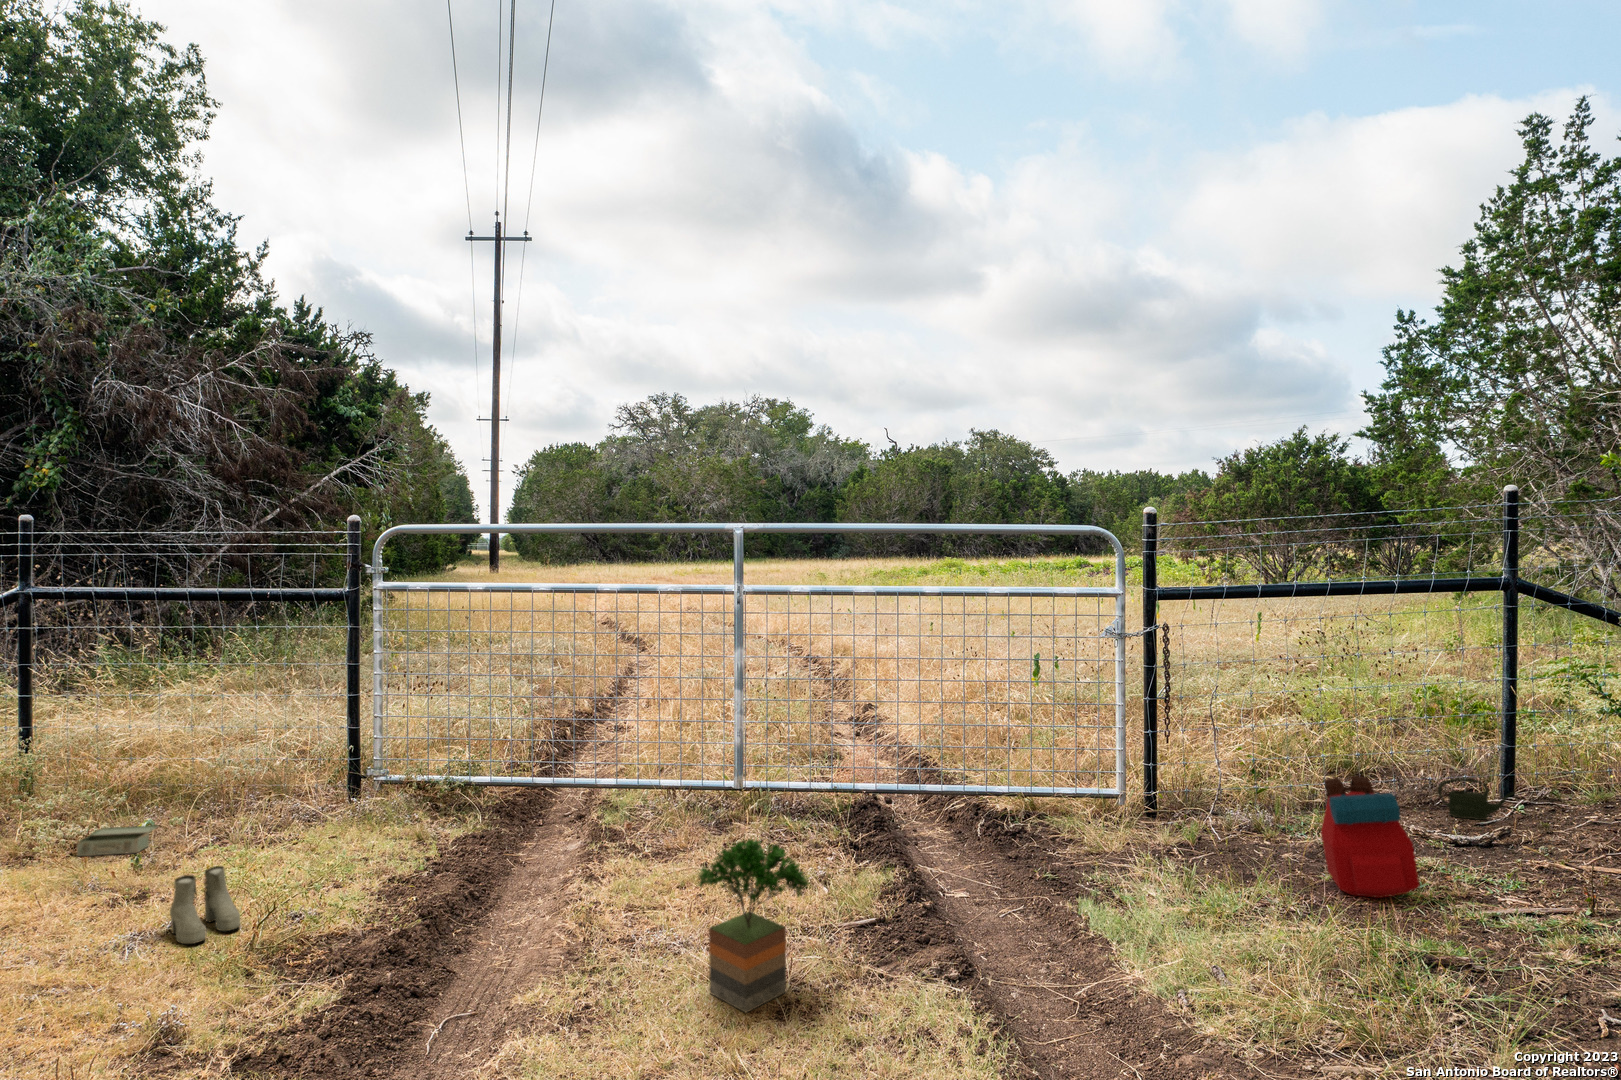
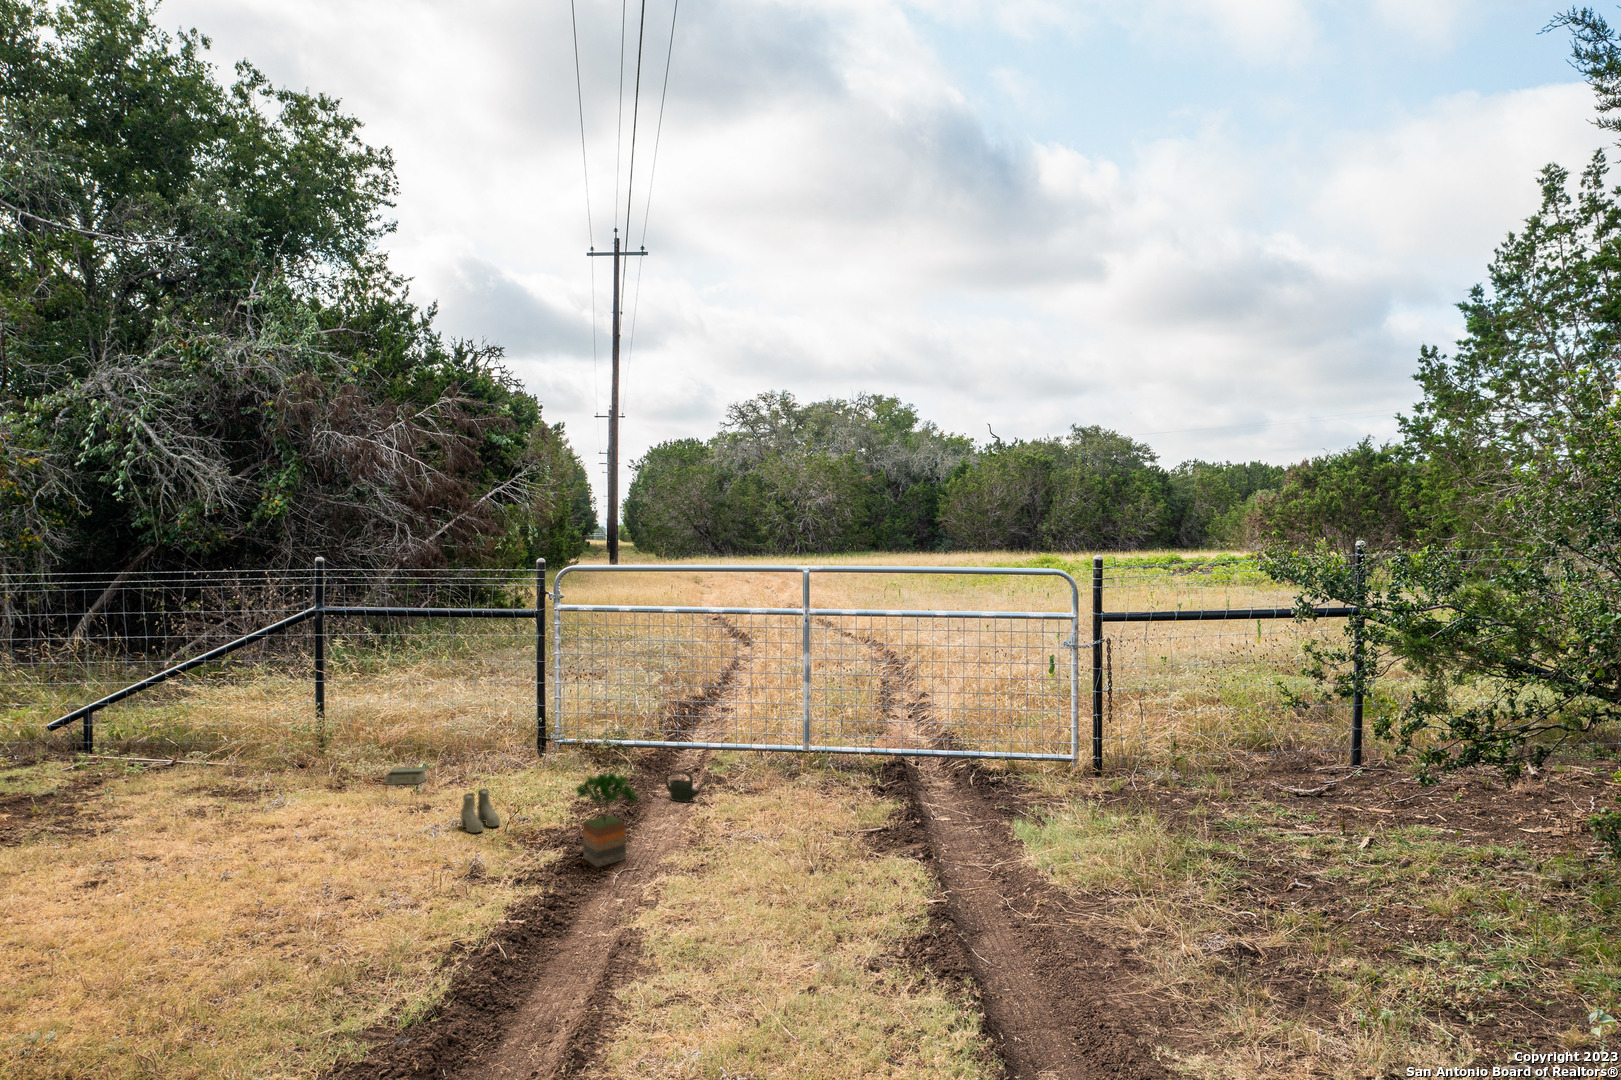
backpack: present [1321,776,1420,898] -> none [1195,748,1252,830]
watering can: present [1438,778,1515,820] -> present [665,770,706,803]
potted tree: present [697,839,809,1013] -> present [576,773,638,867]

